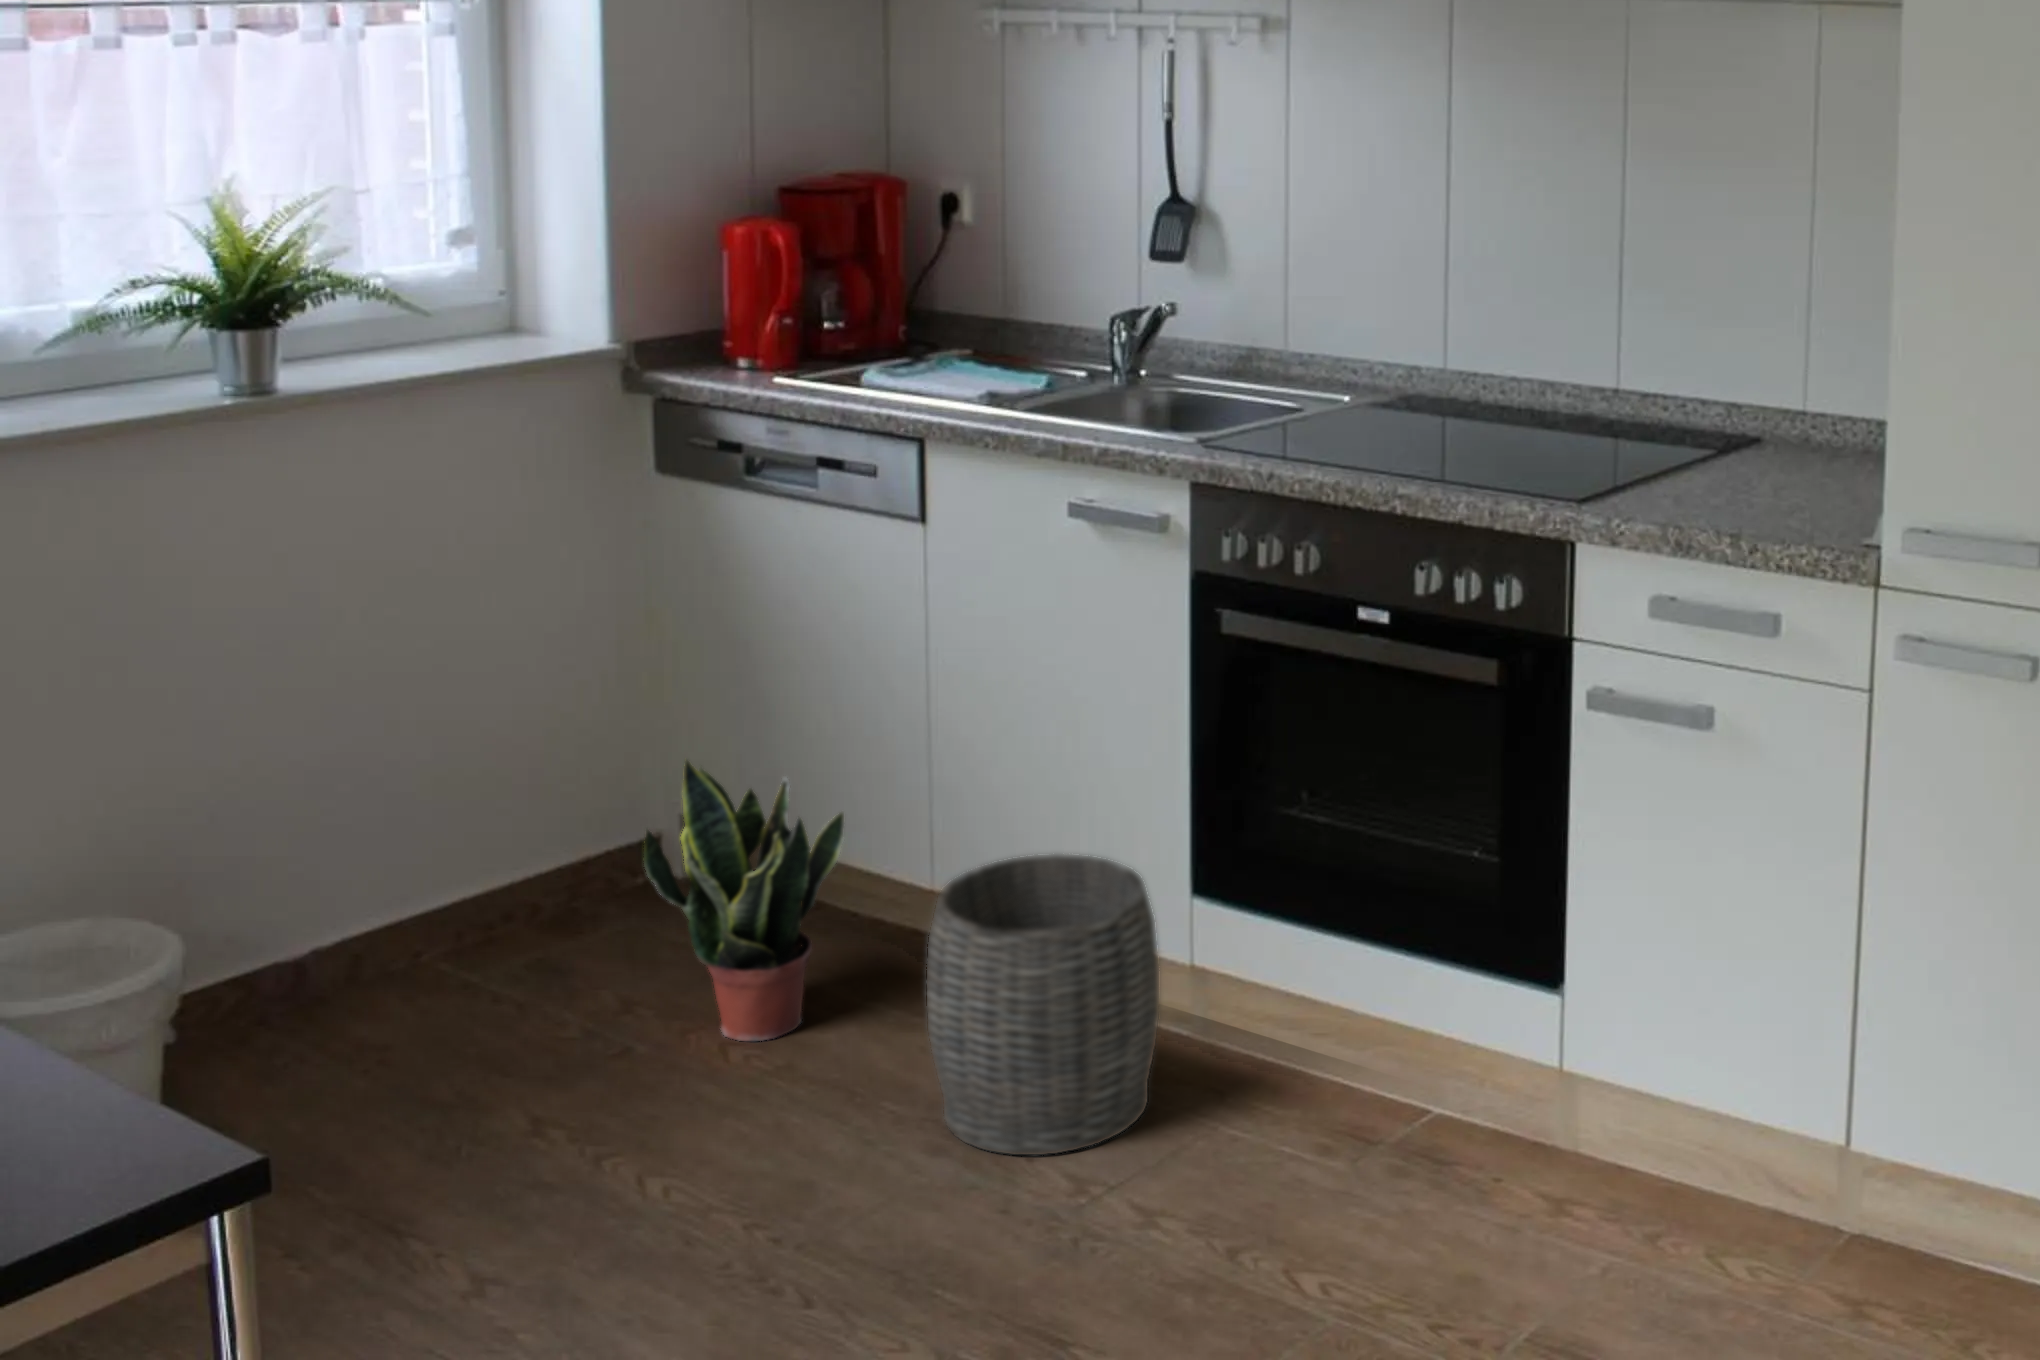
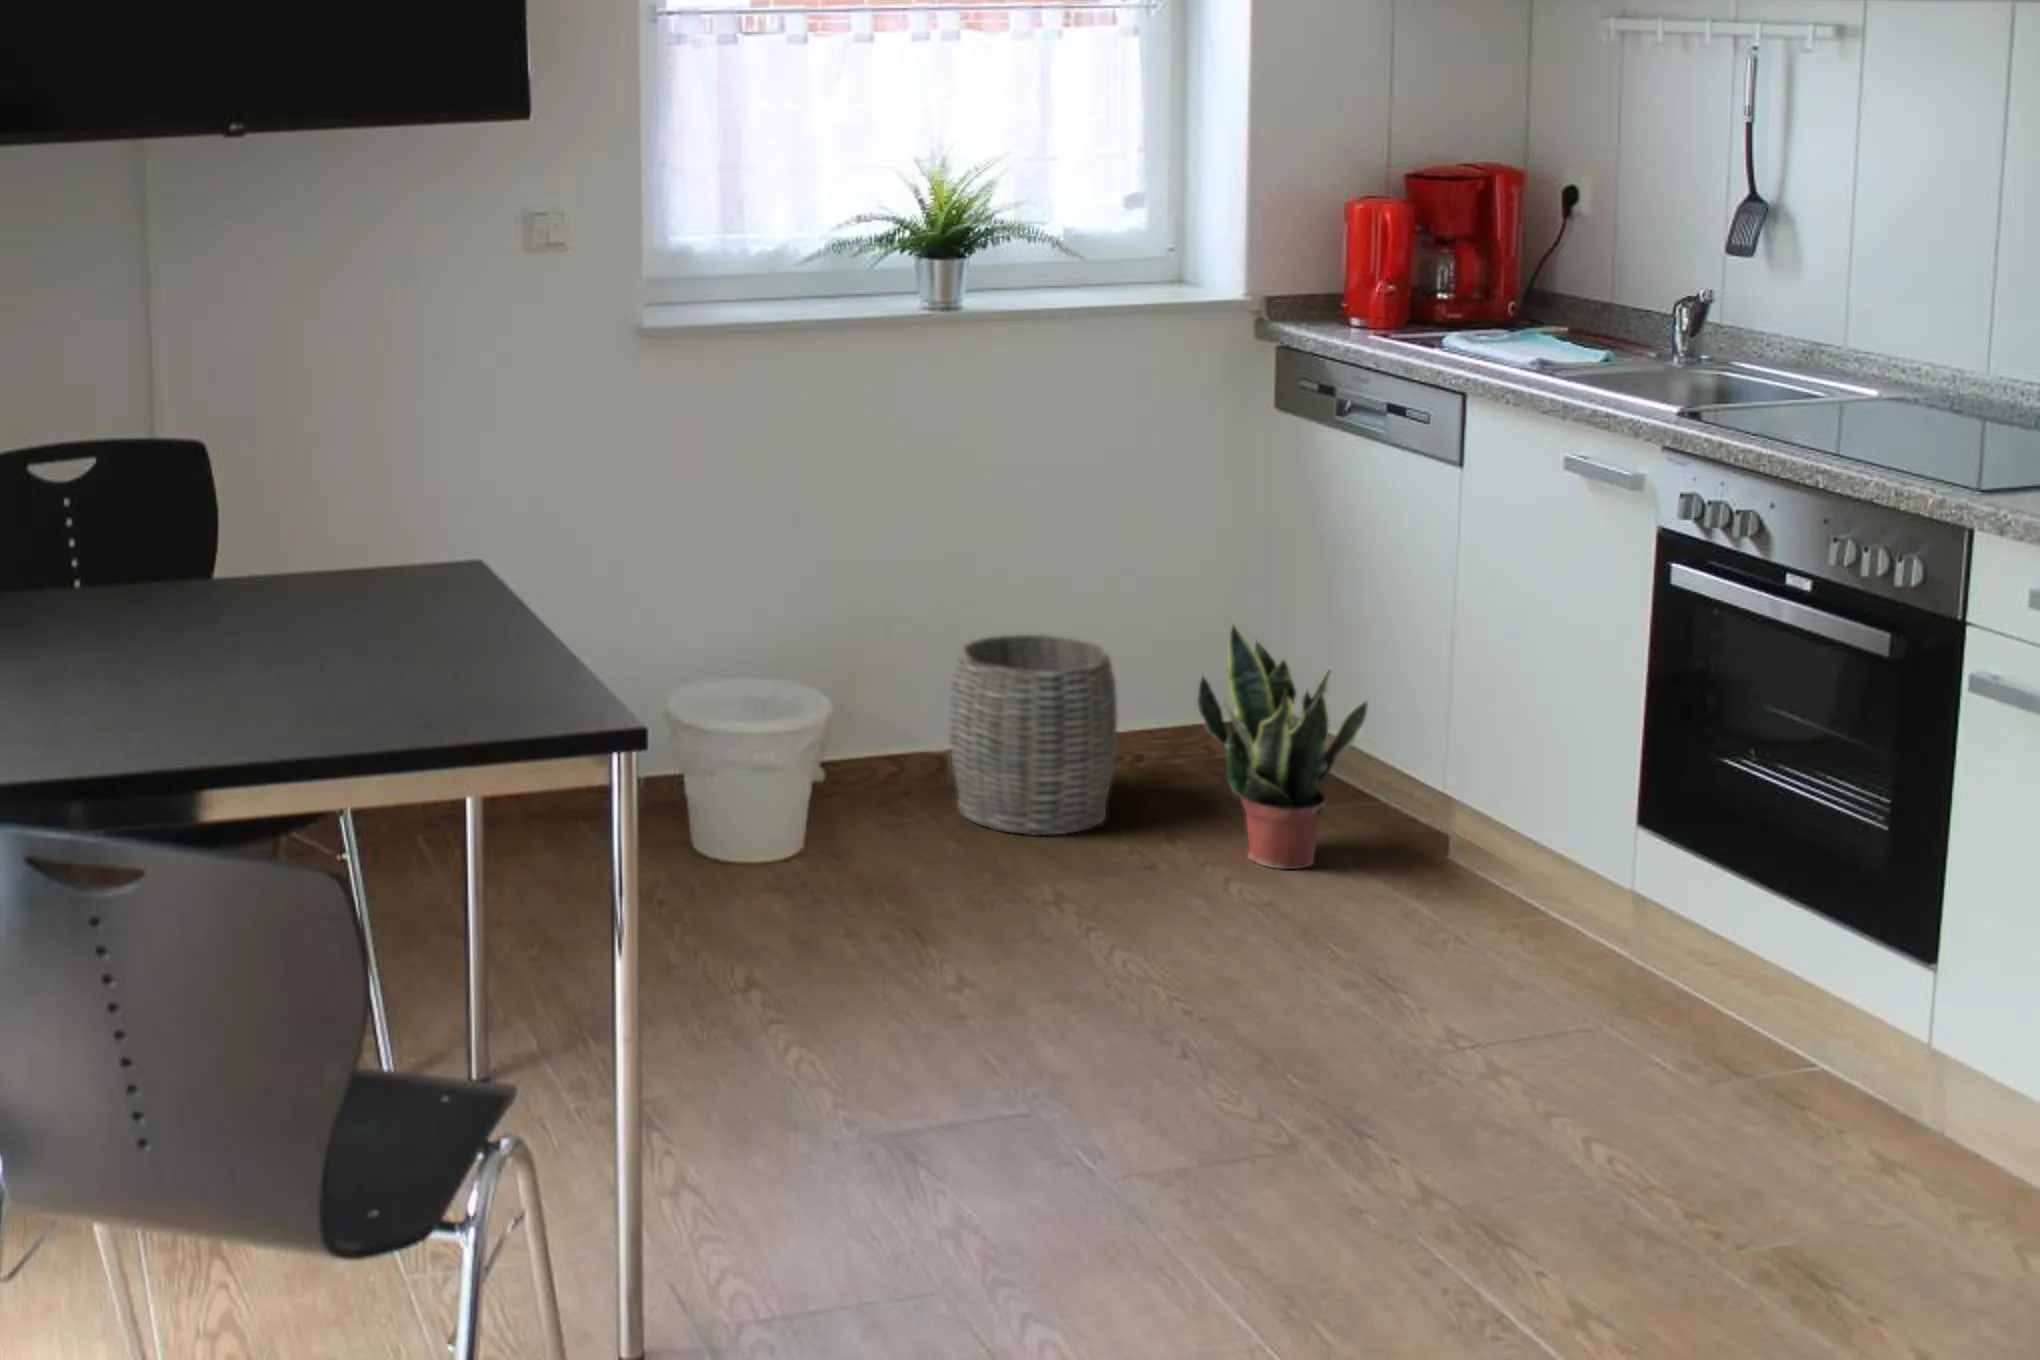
woven basket: present [927,854,1159,1155] -> present [950,635,1117,835]

